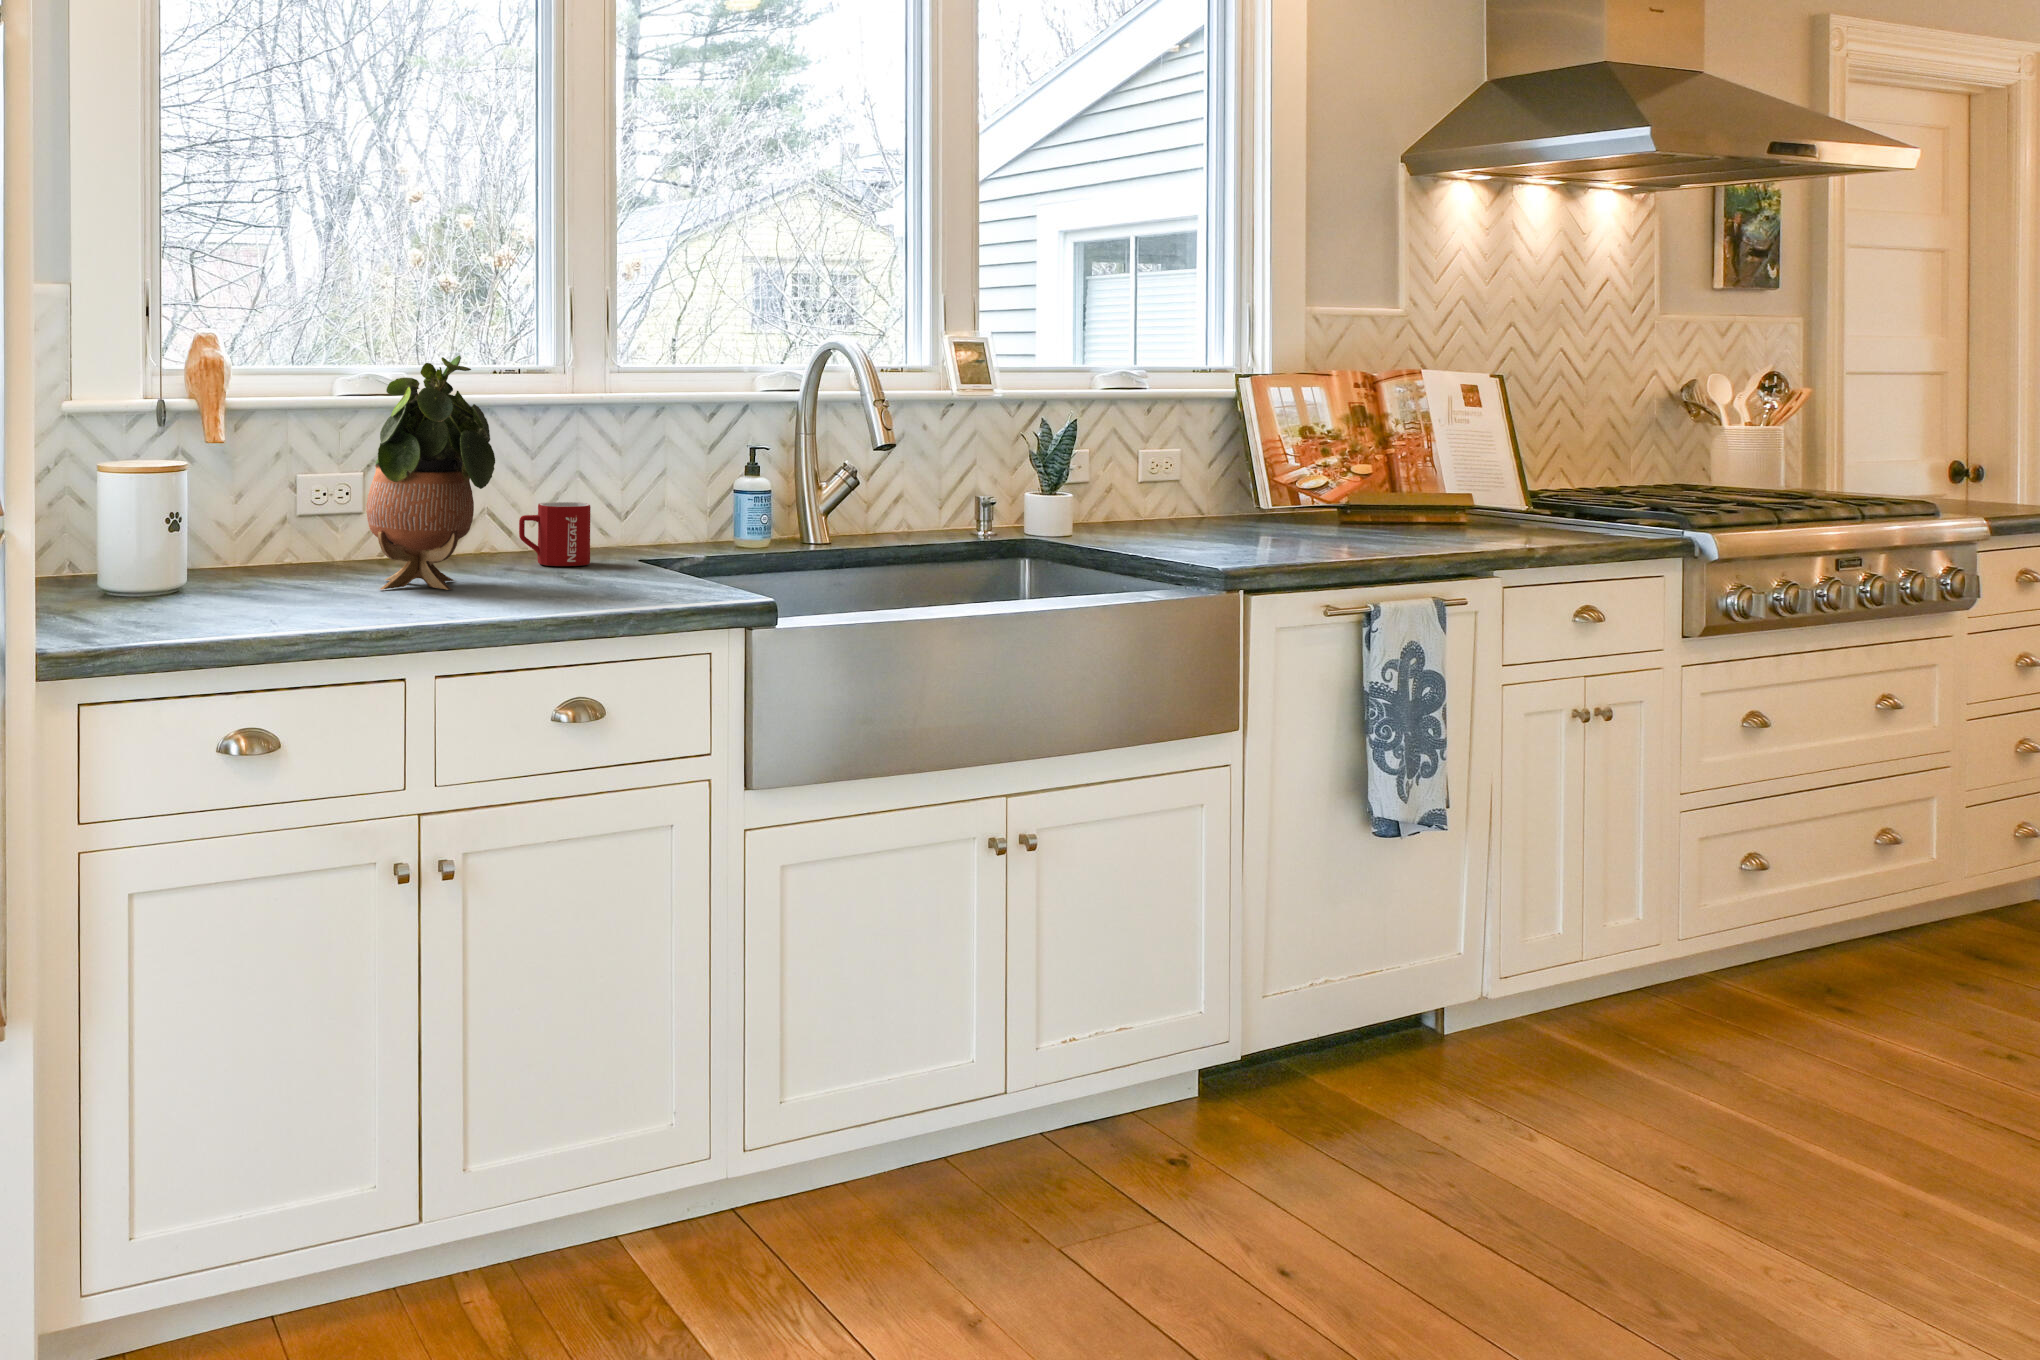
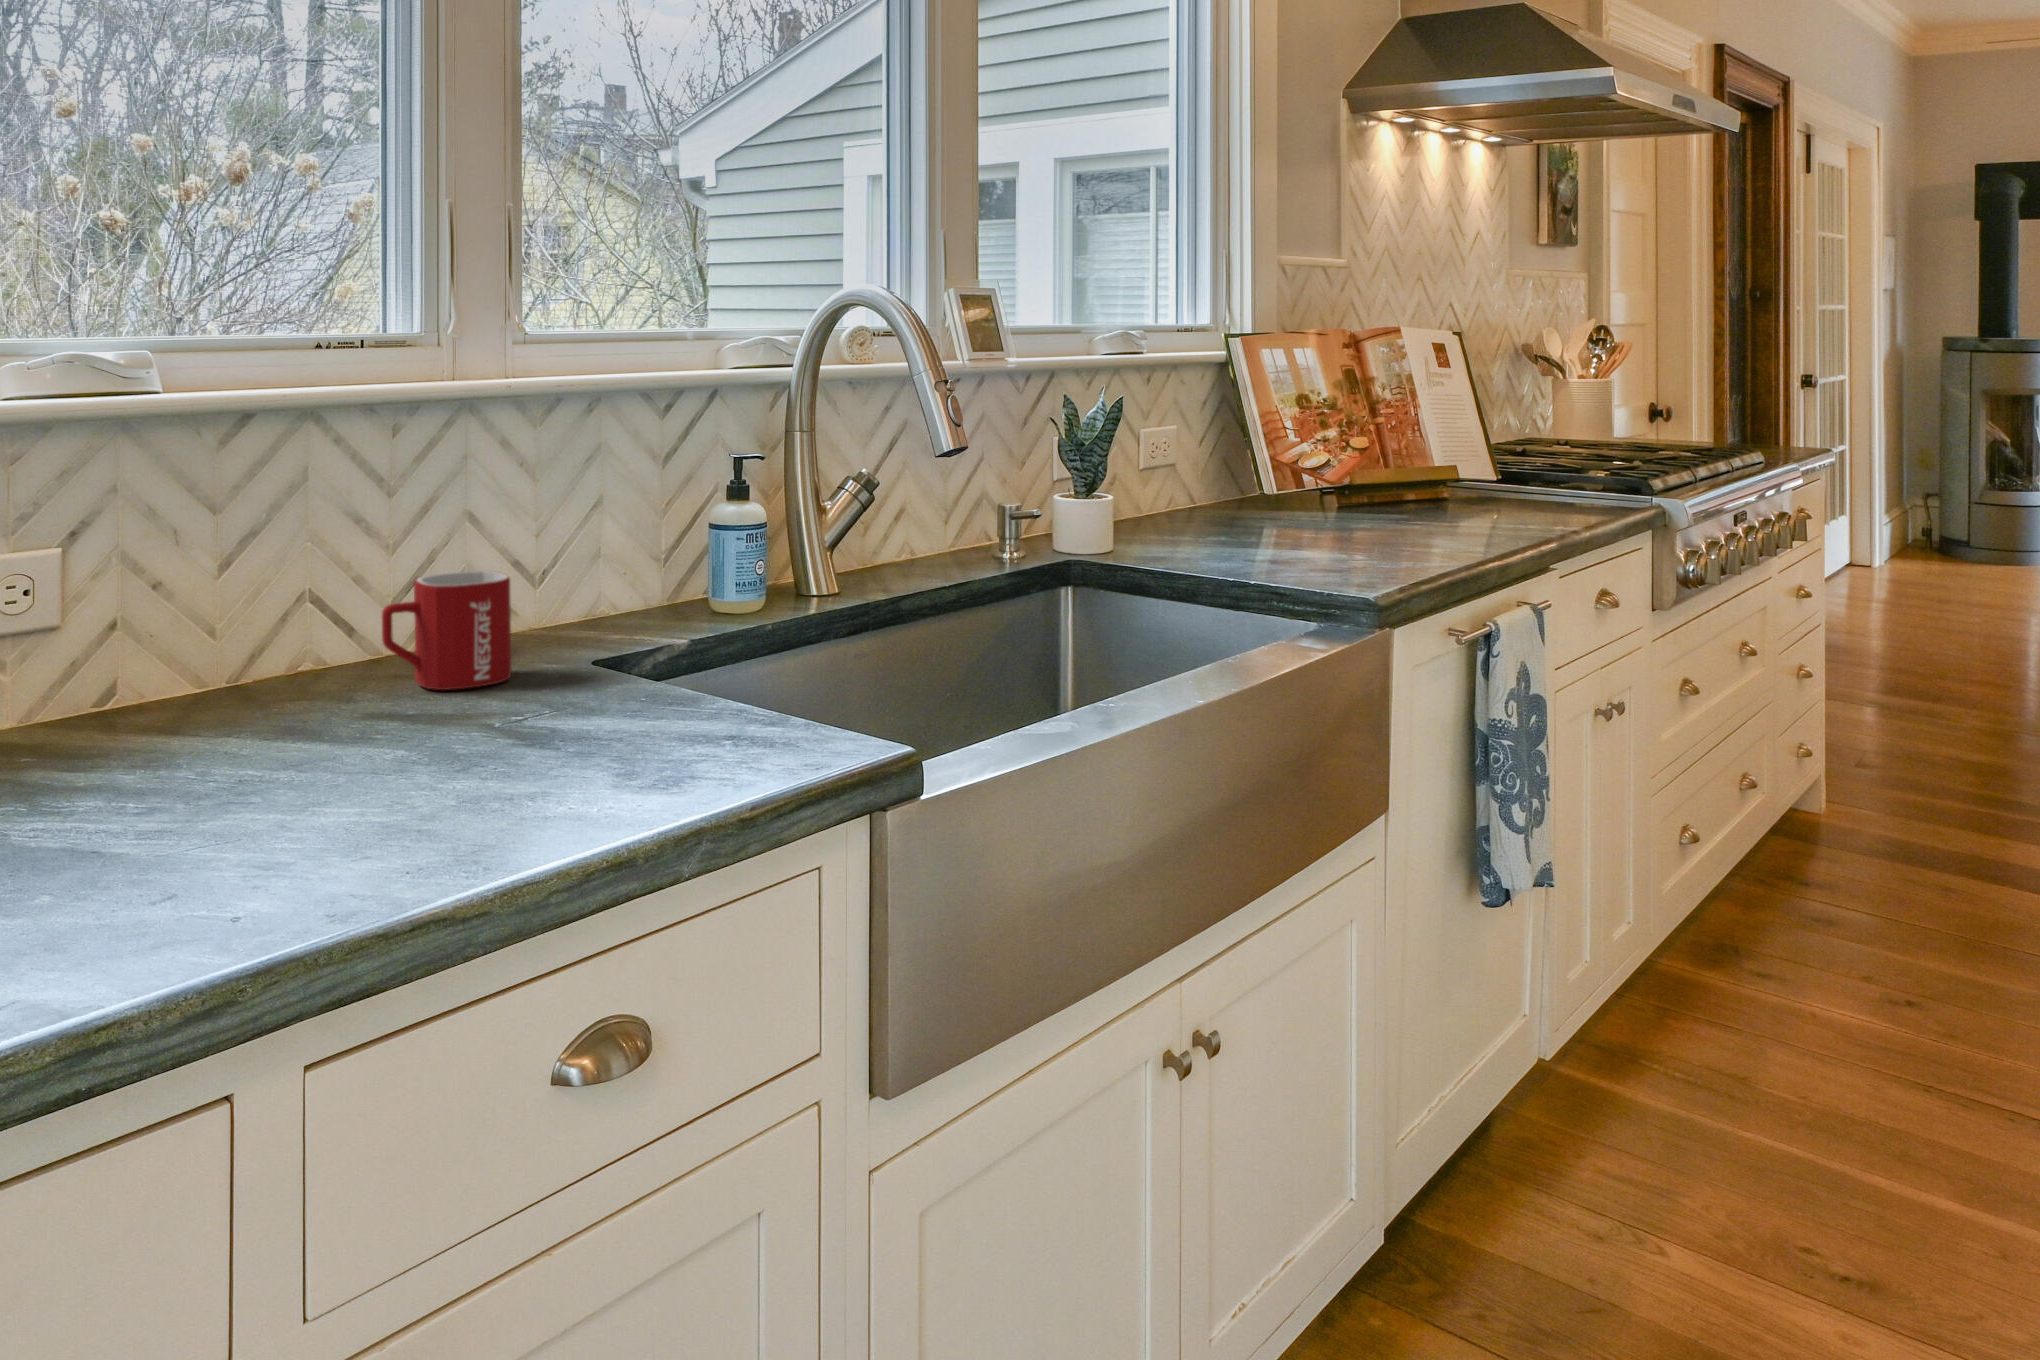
potted plant: present [366,355,495,590] -> none [79,322,368,814]

